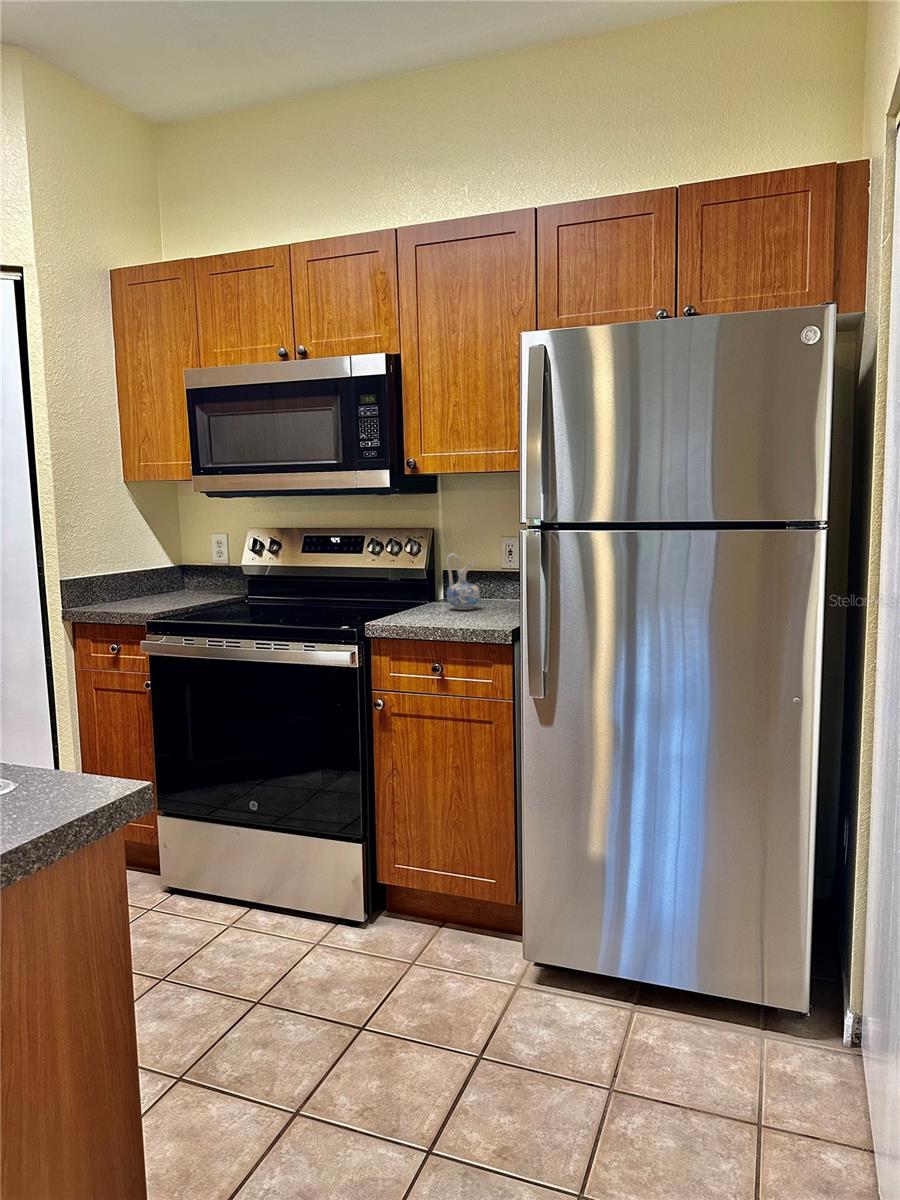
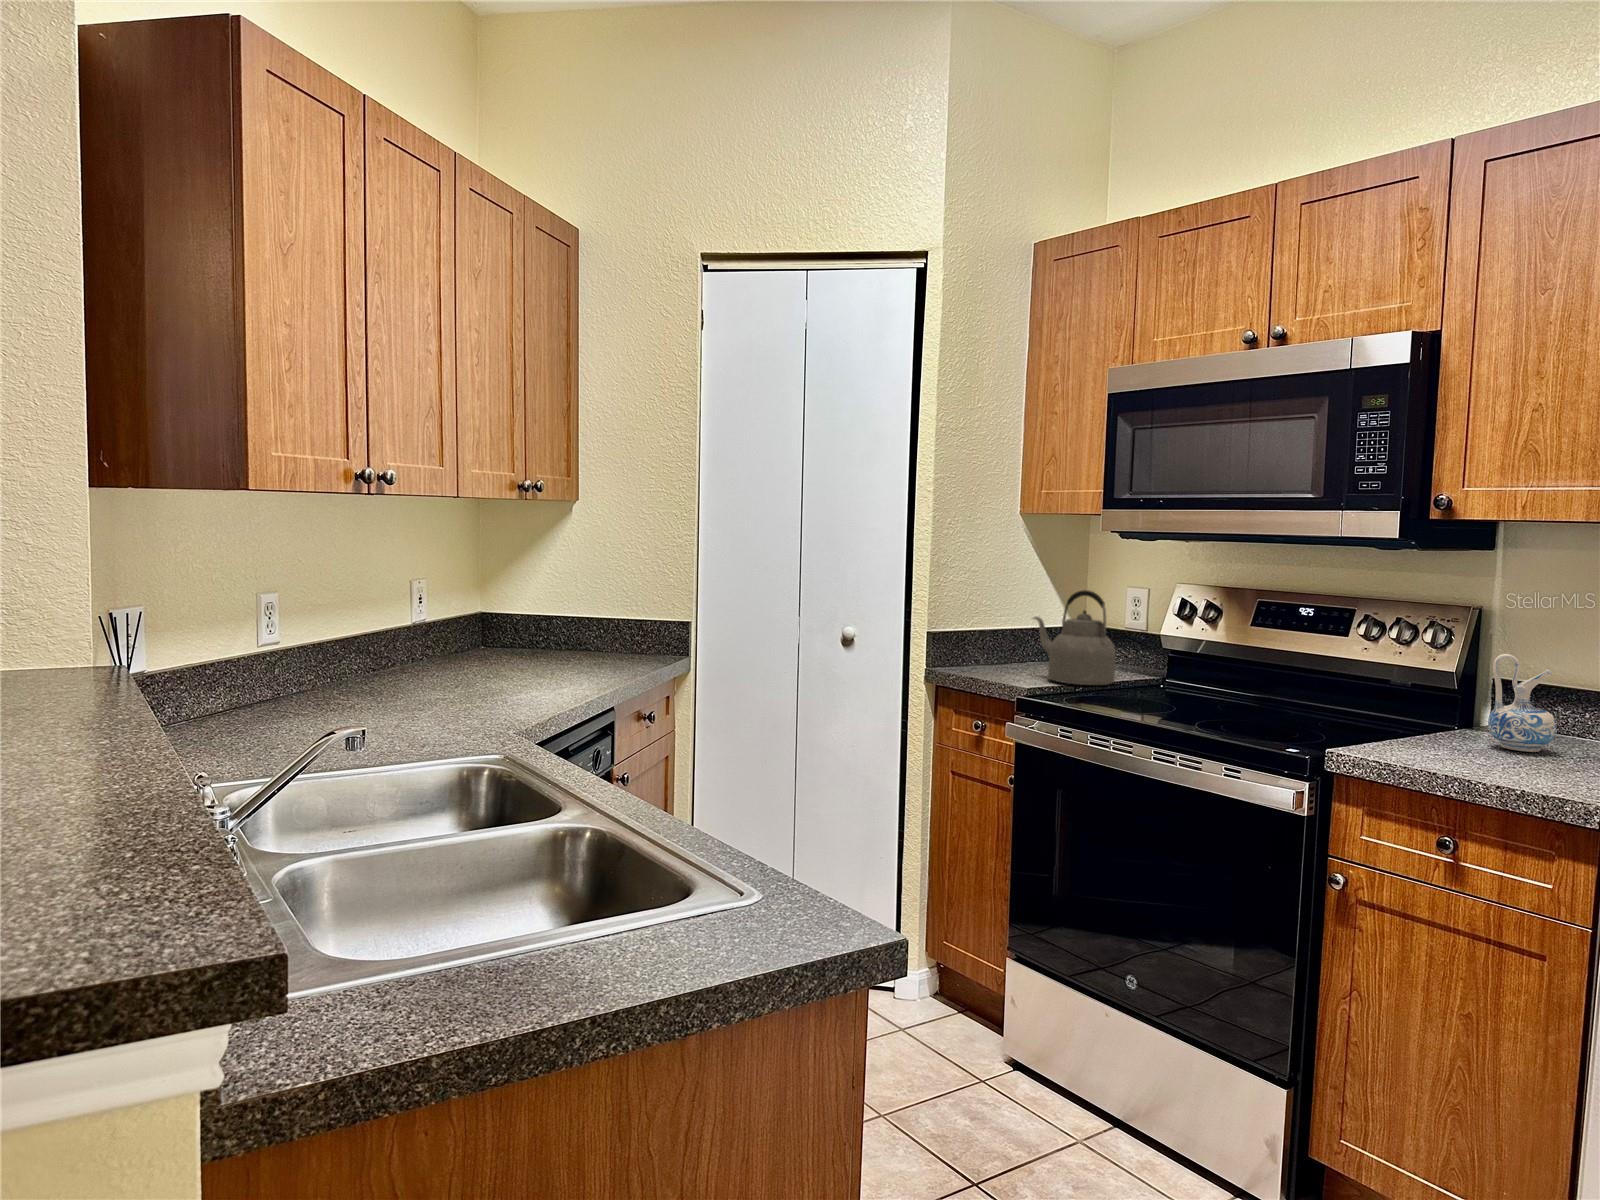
kettle: none [144,537,214,608] -> present [1033,590,1115,685]

